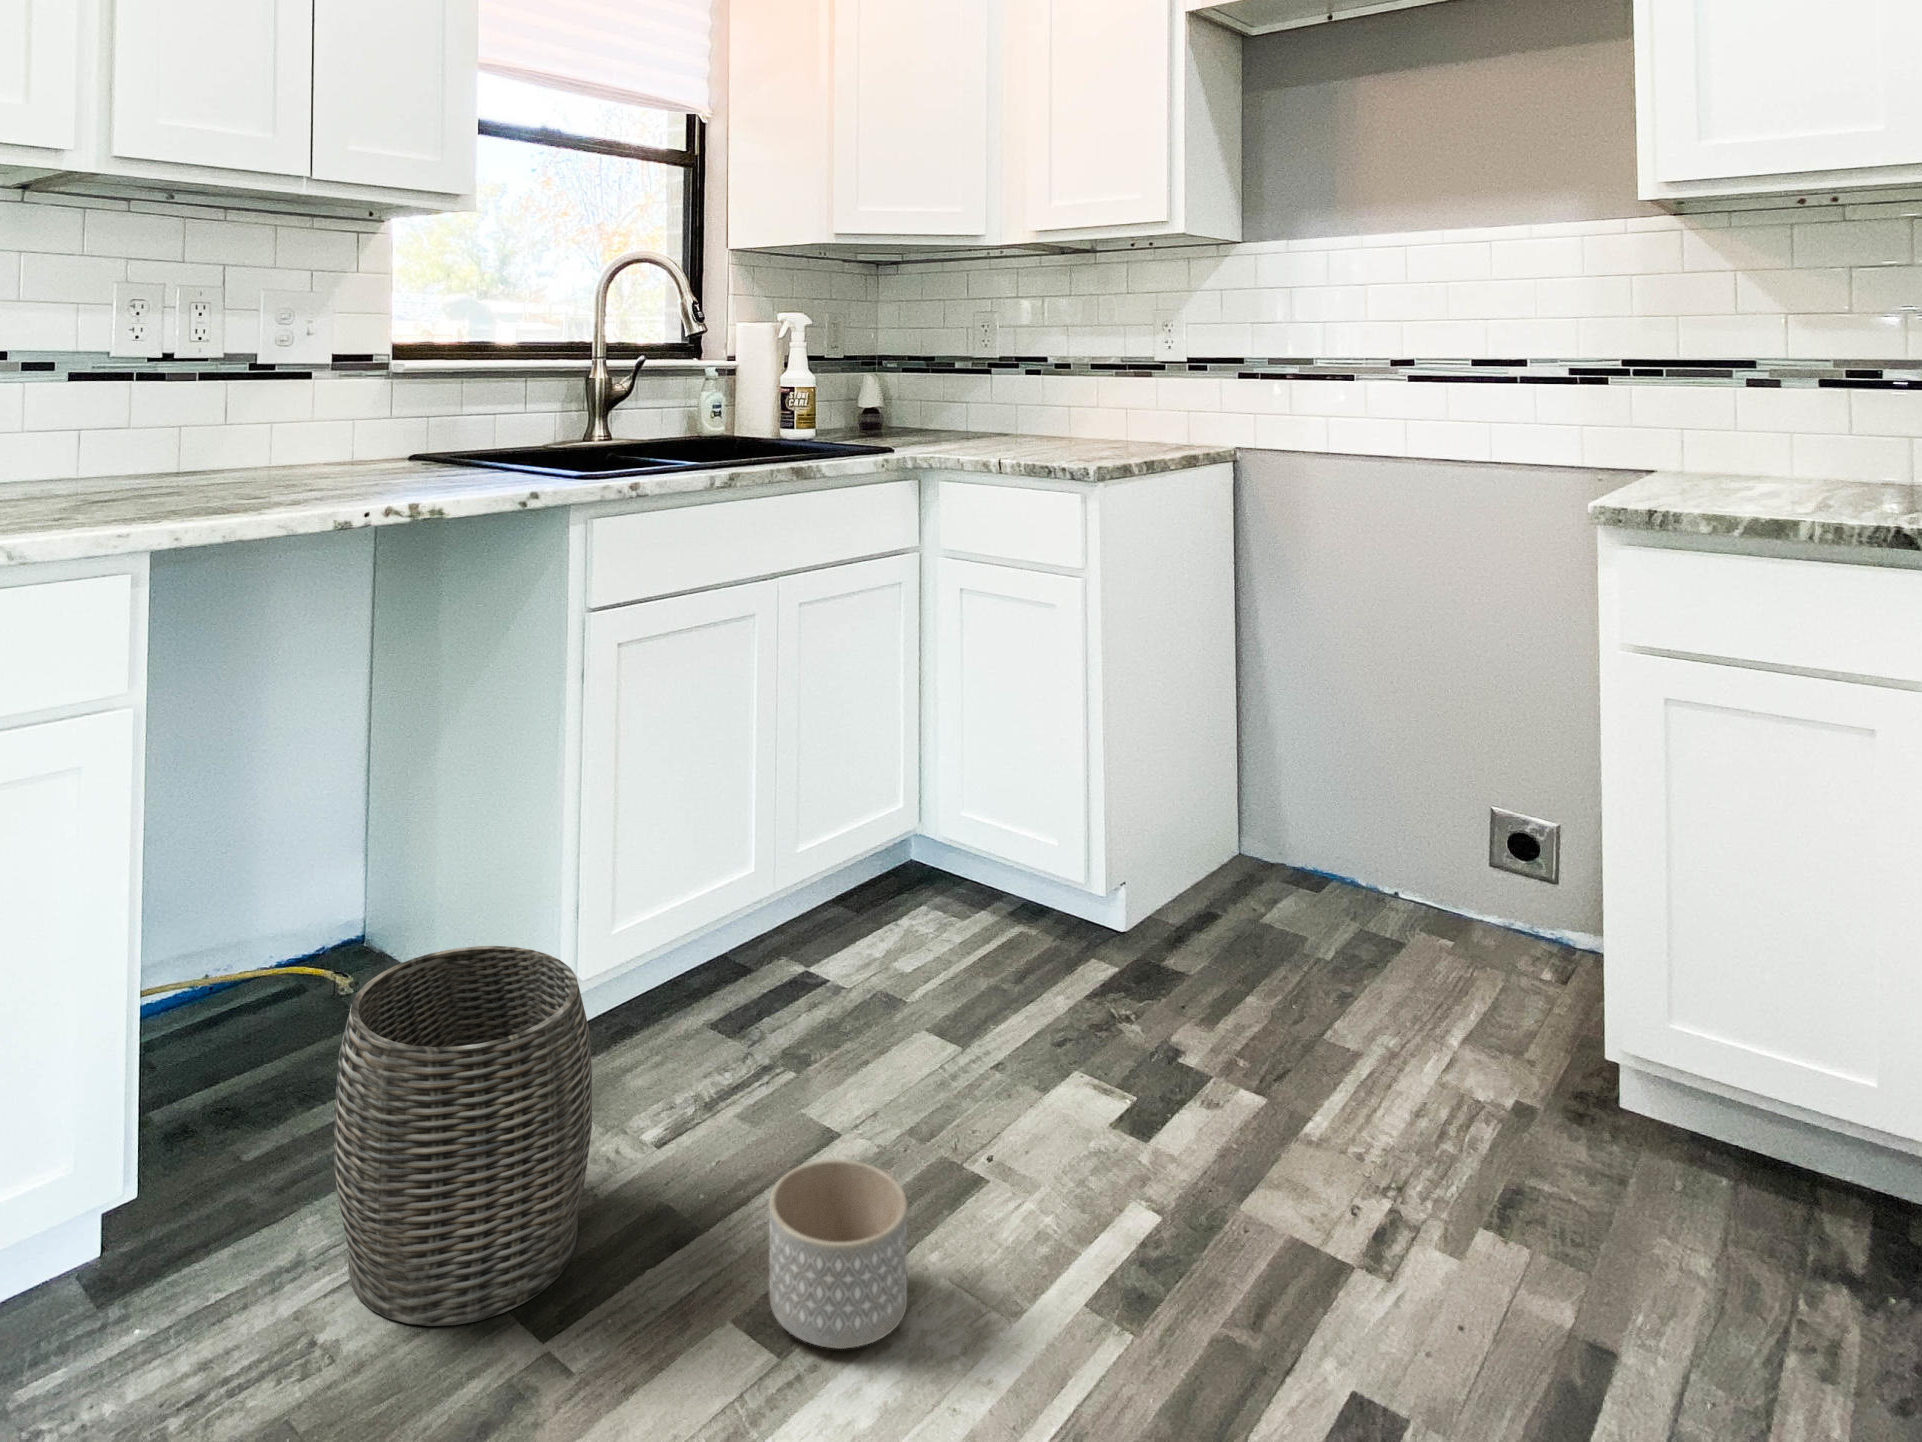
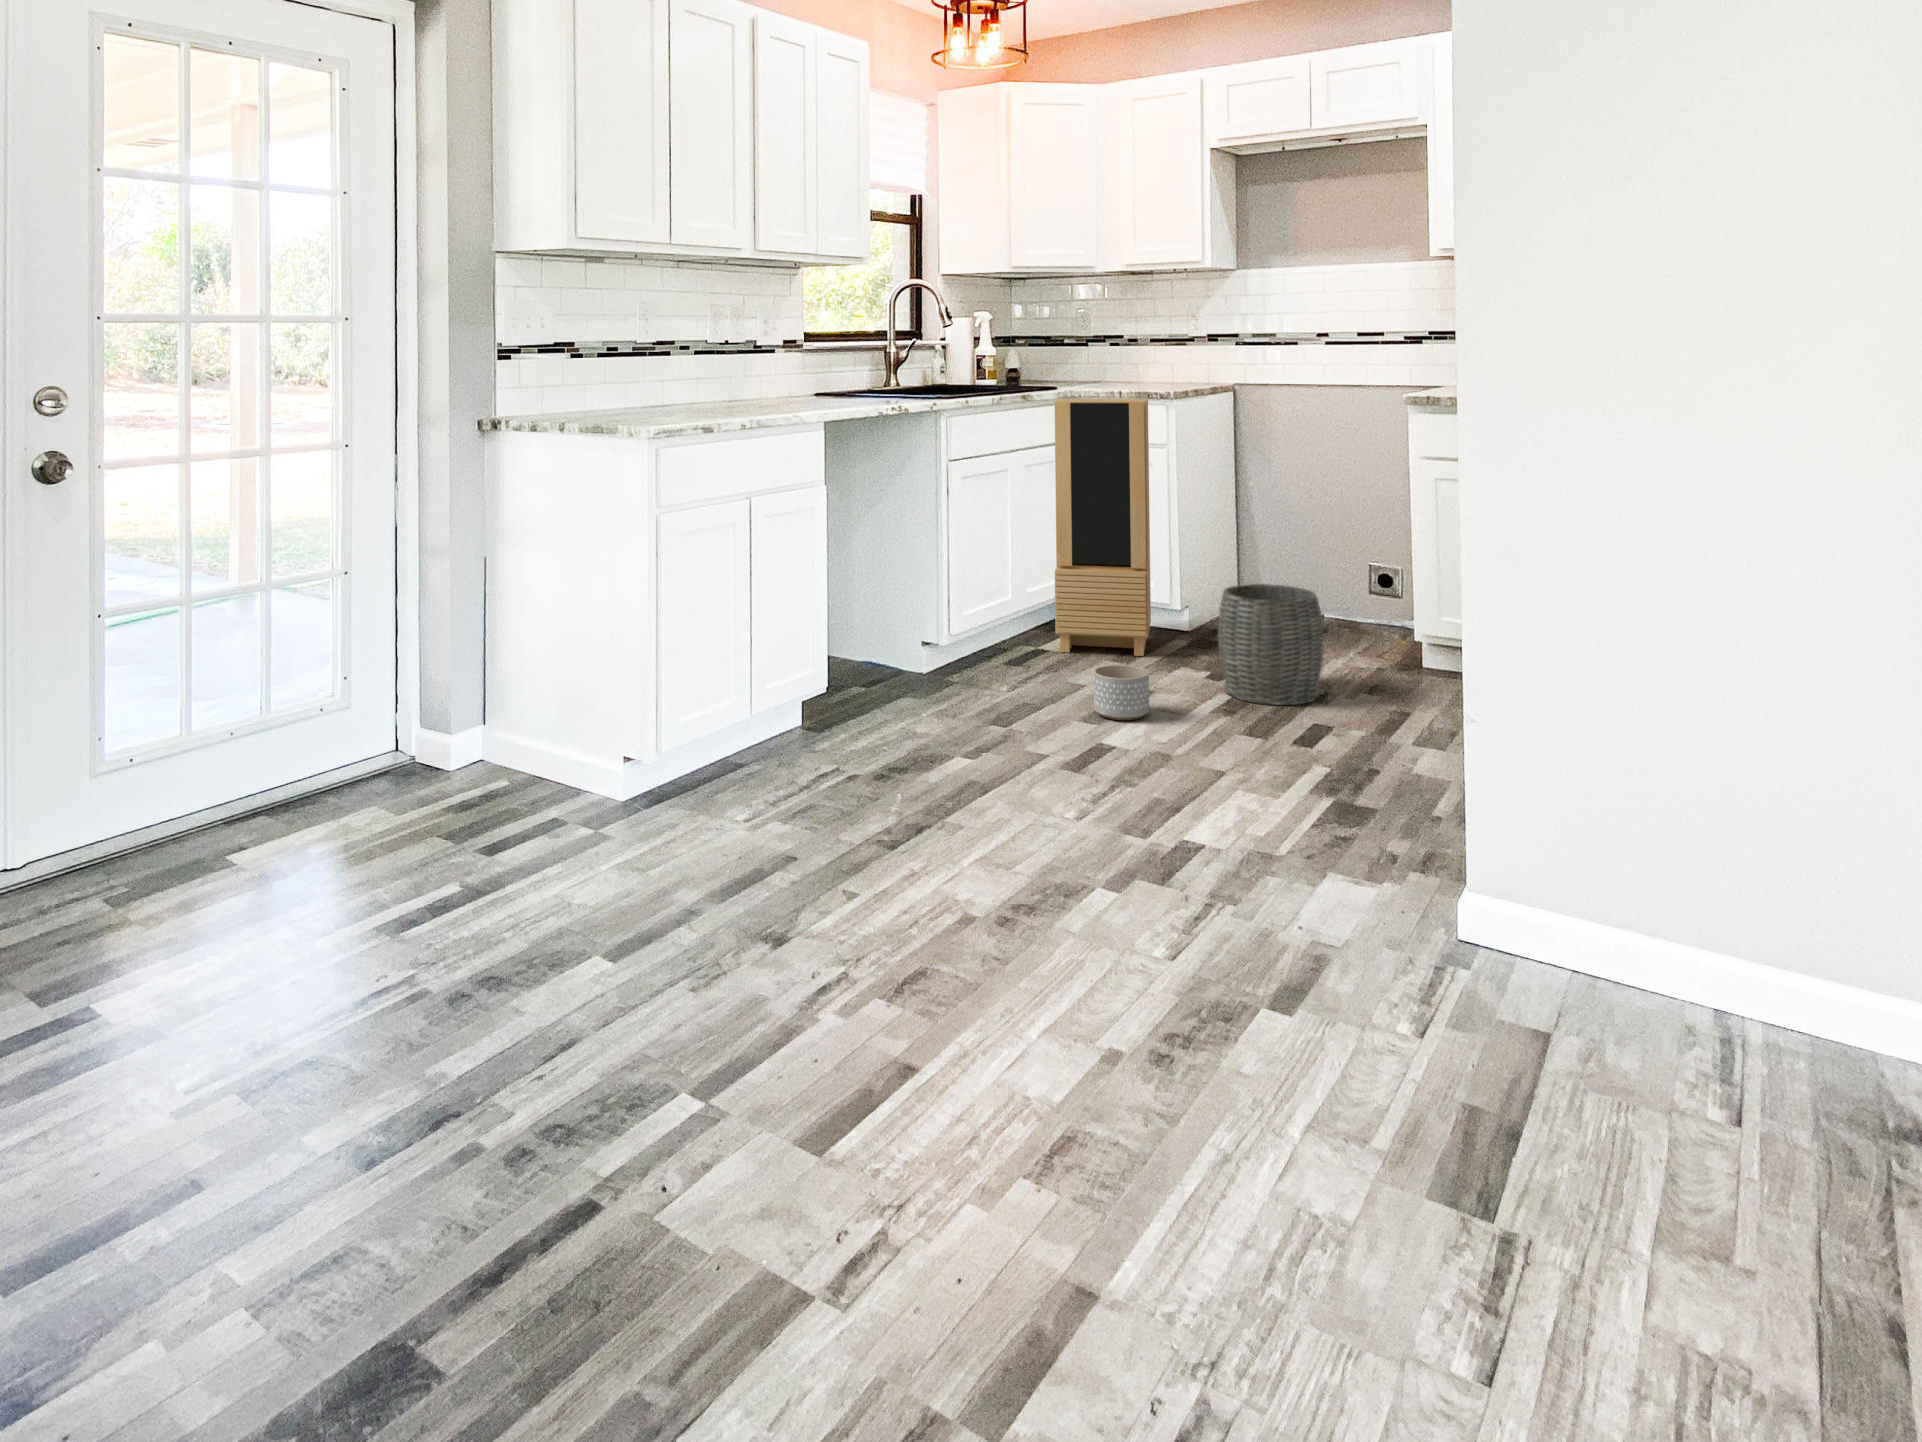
storage cabinet: none [815,474,1031,1029] -> present [1054,399,1151,656]
woven basket: present [334,946,592,1326] -> present [1218,584,1323,705]

